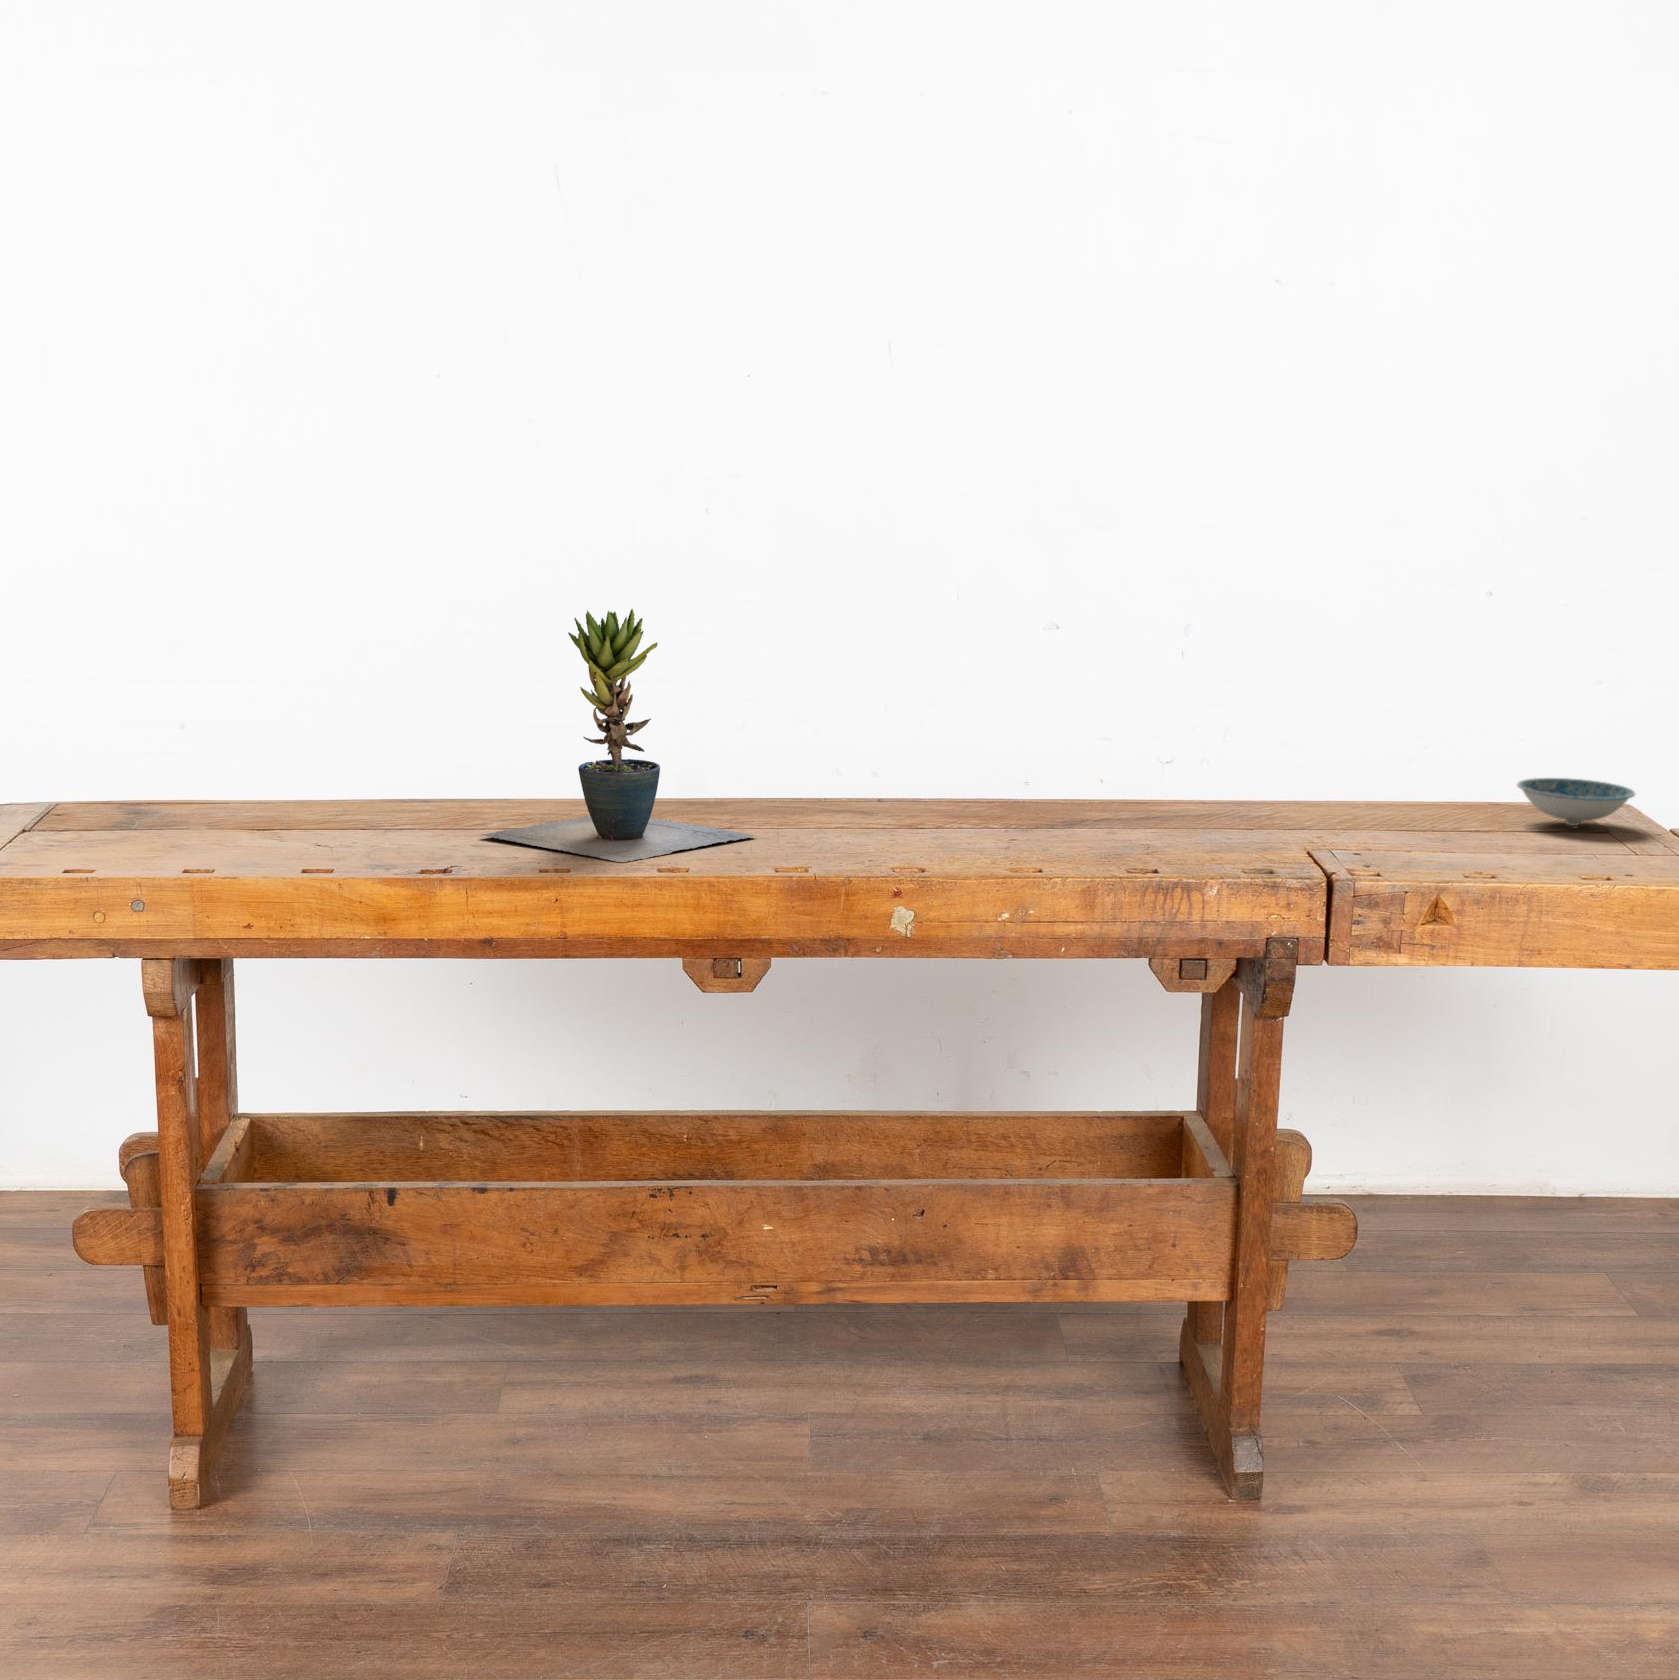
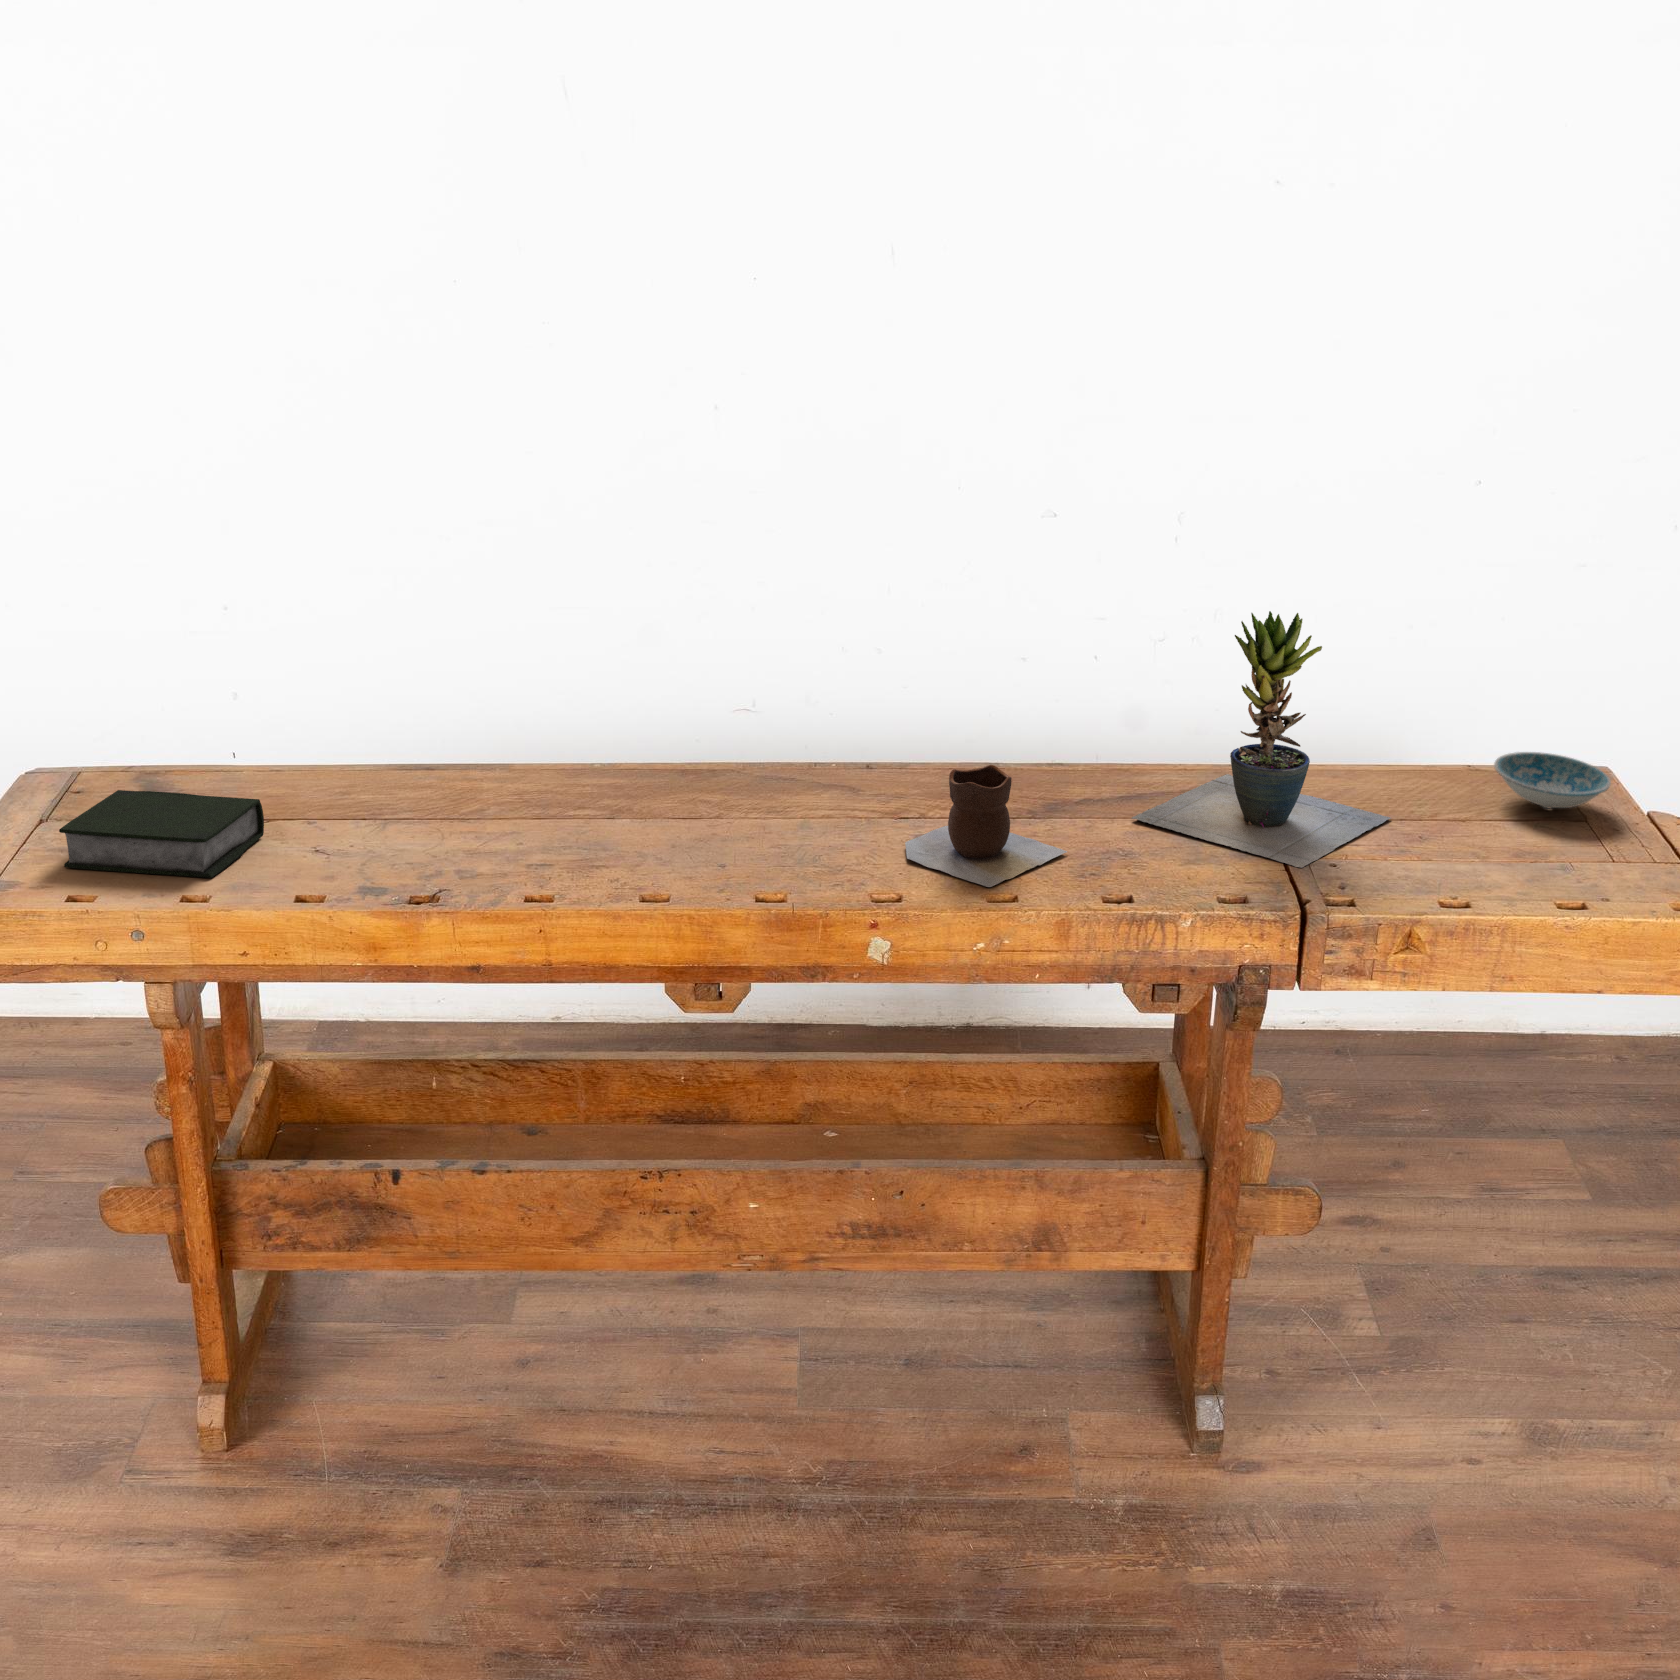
potted plant: present [481,609,756,862] -> present [1132,611,1391,868]
vase: none [922,757,1089,863] -> present [905,765,1067,887]
book: none [56,793,261,859] -> present [59,790,264,878]

